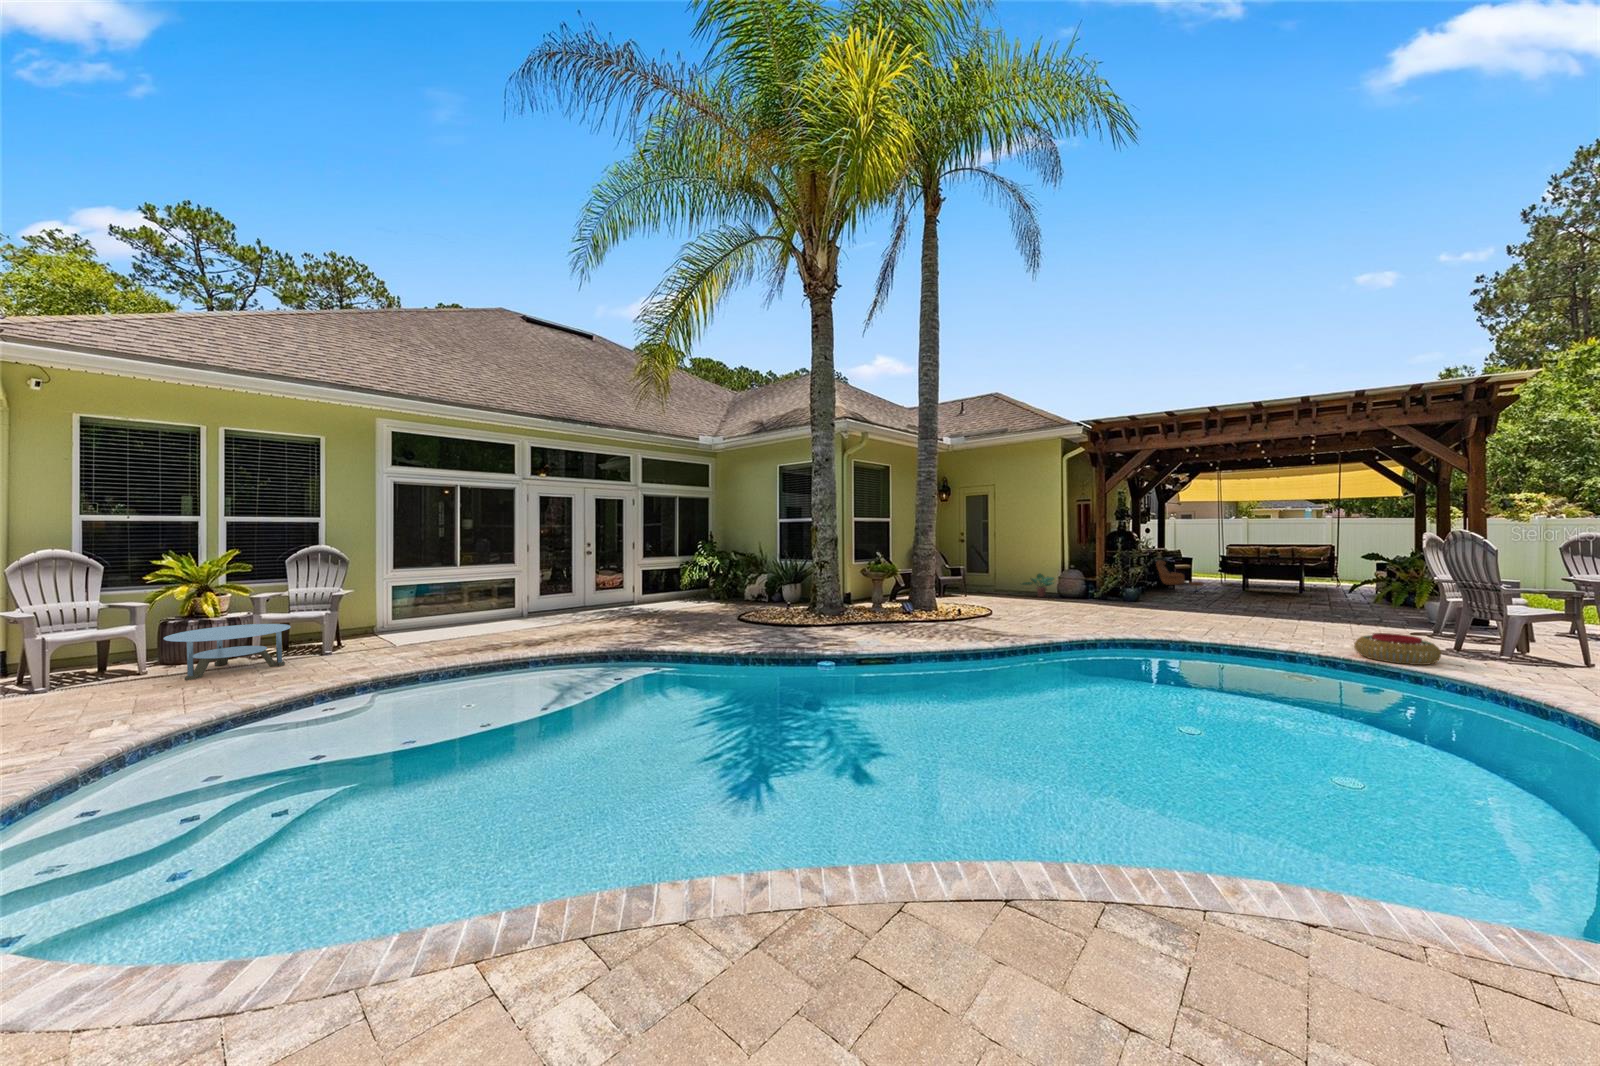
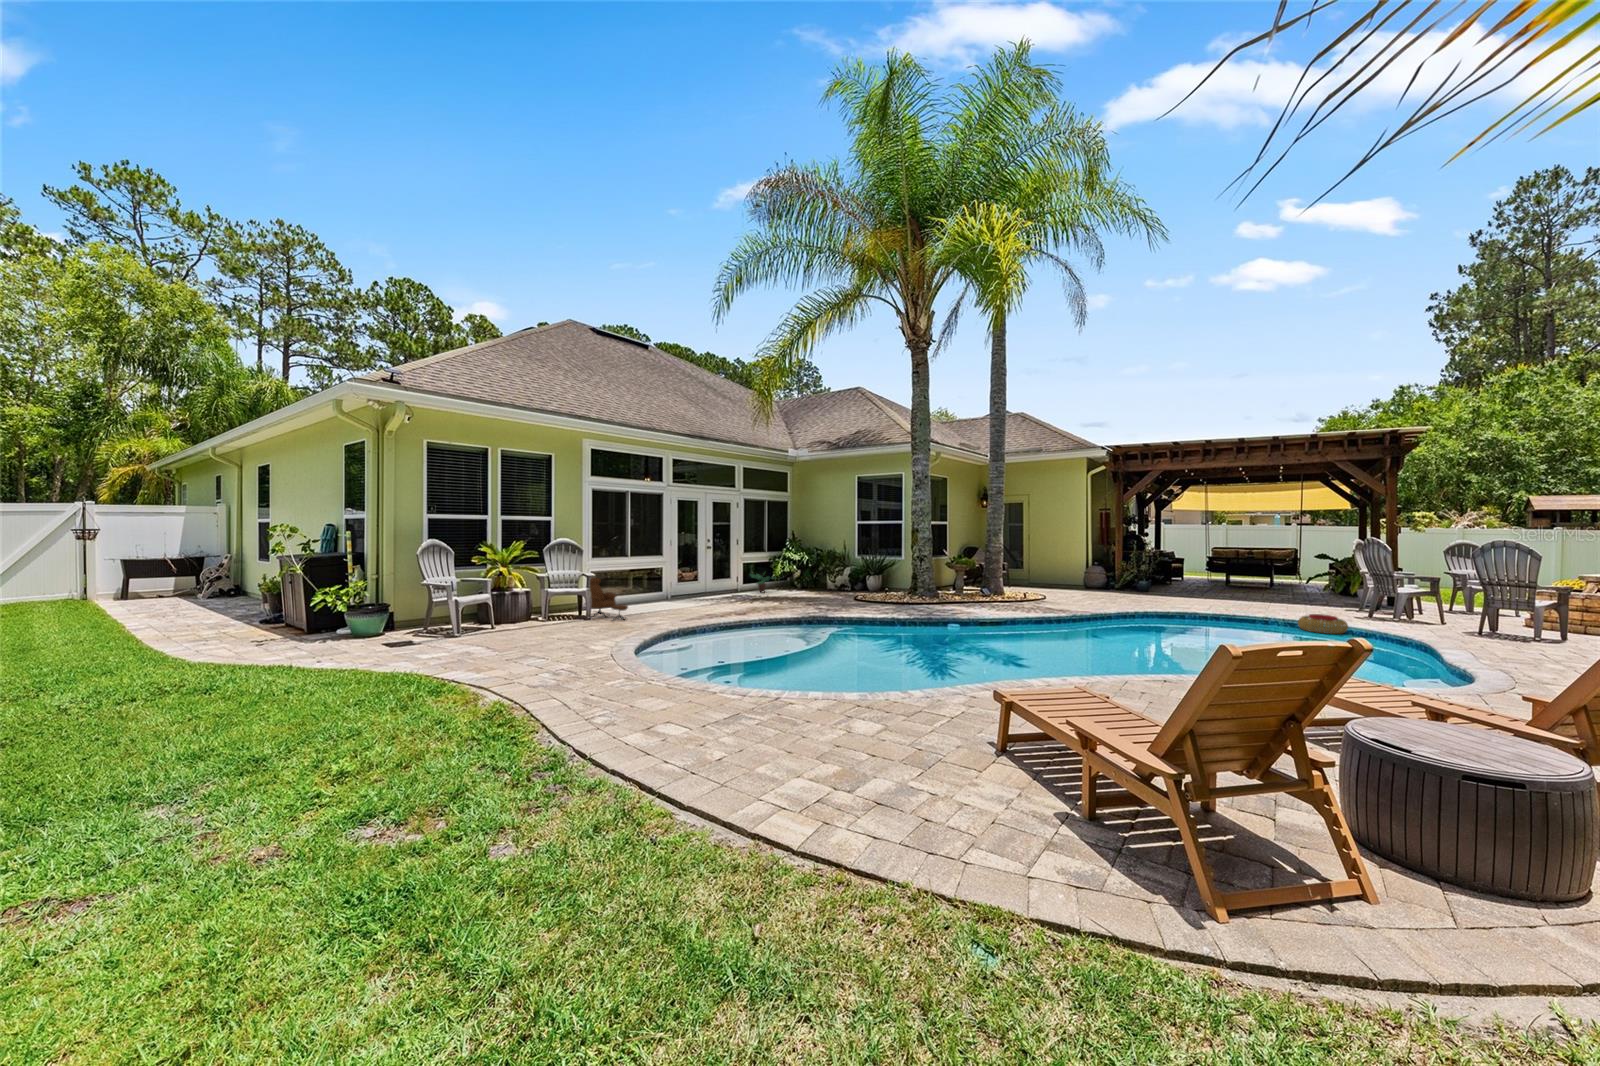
lounge chair: present [1156,560,1204,593] -> present [590,577,628,619]
potted plant: present [1022,573,1054,597] -> present [750,573,771,592]
round table: present [164,624,291,680] -> none [507,607,579,646]

